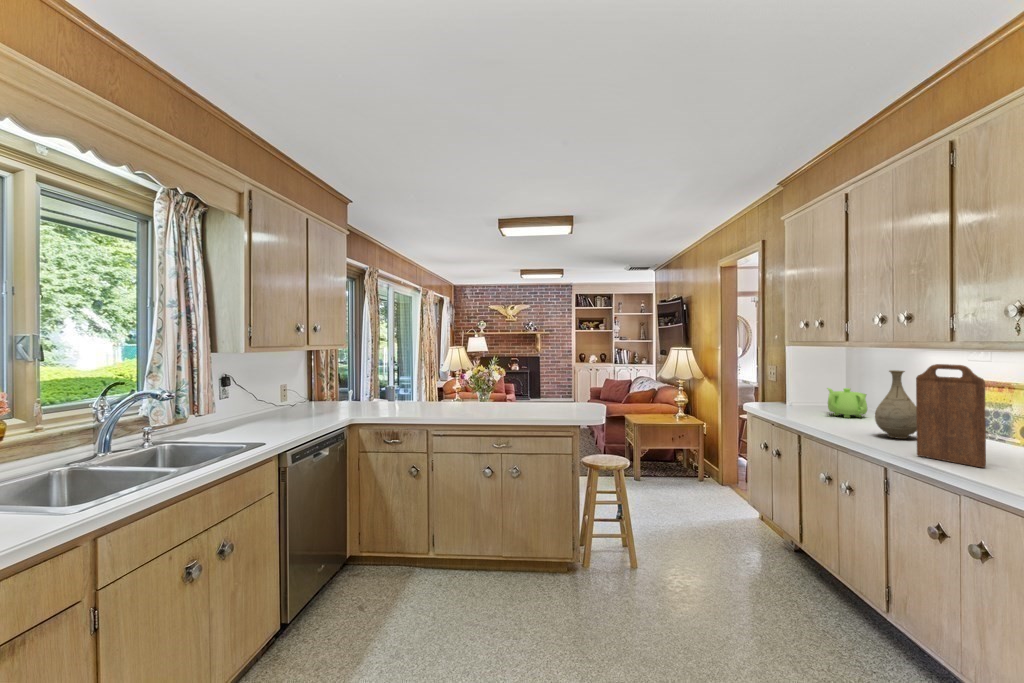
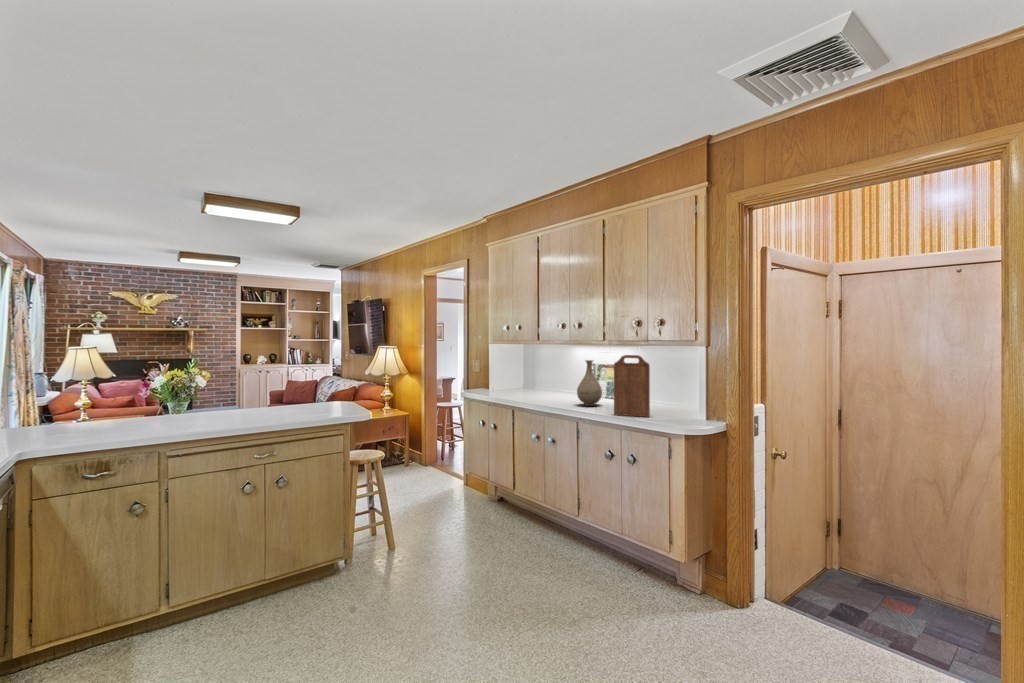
teapot: present [827,388,867,418] -> none [529,375,556,396]

